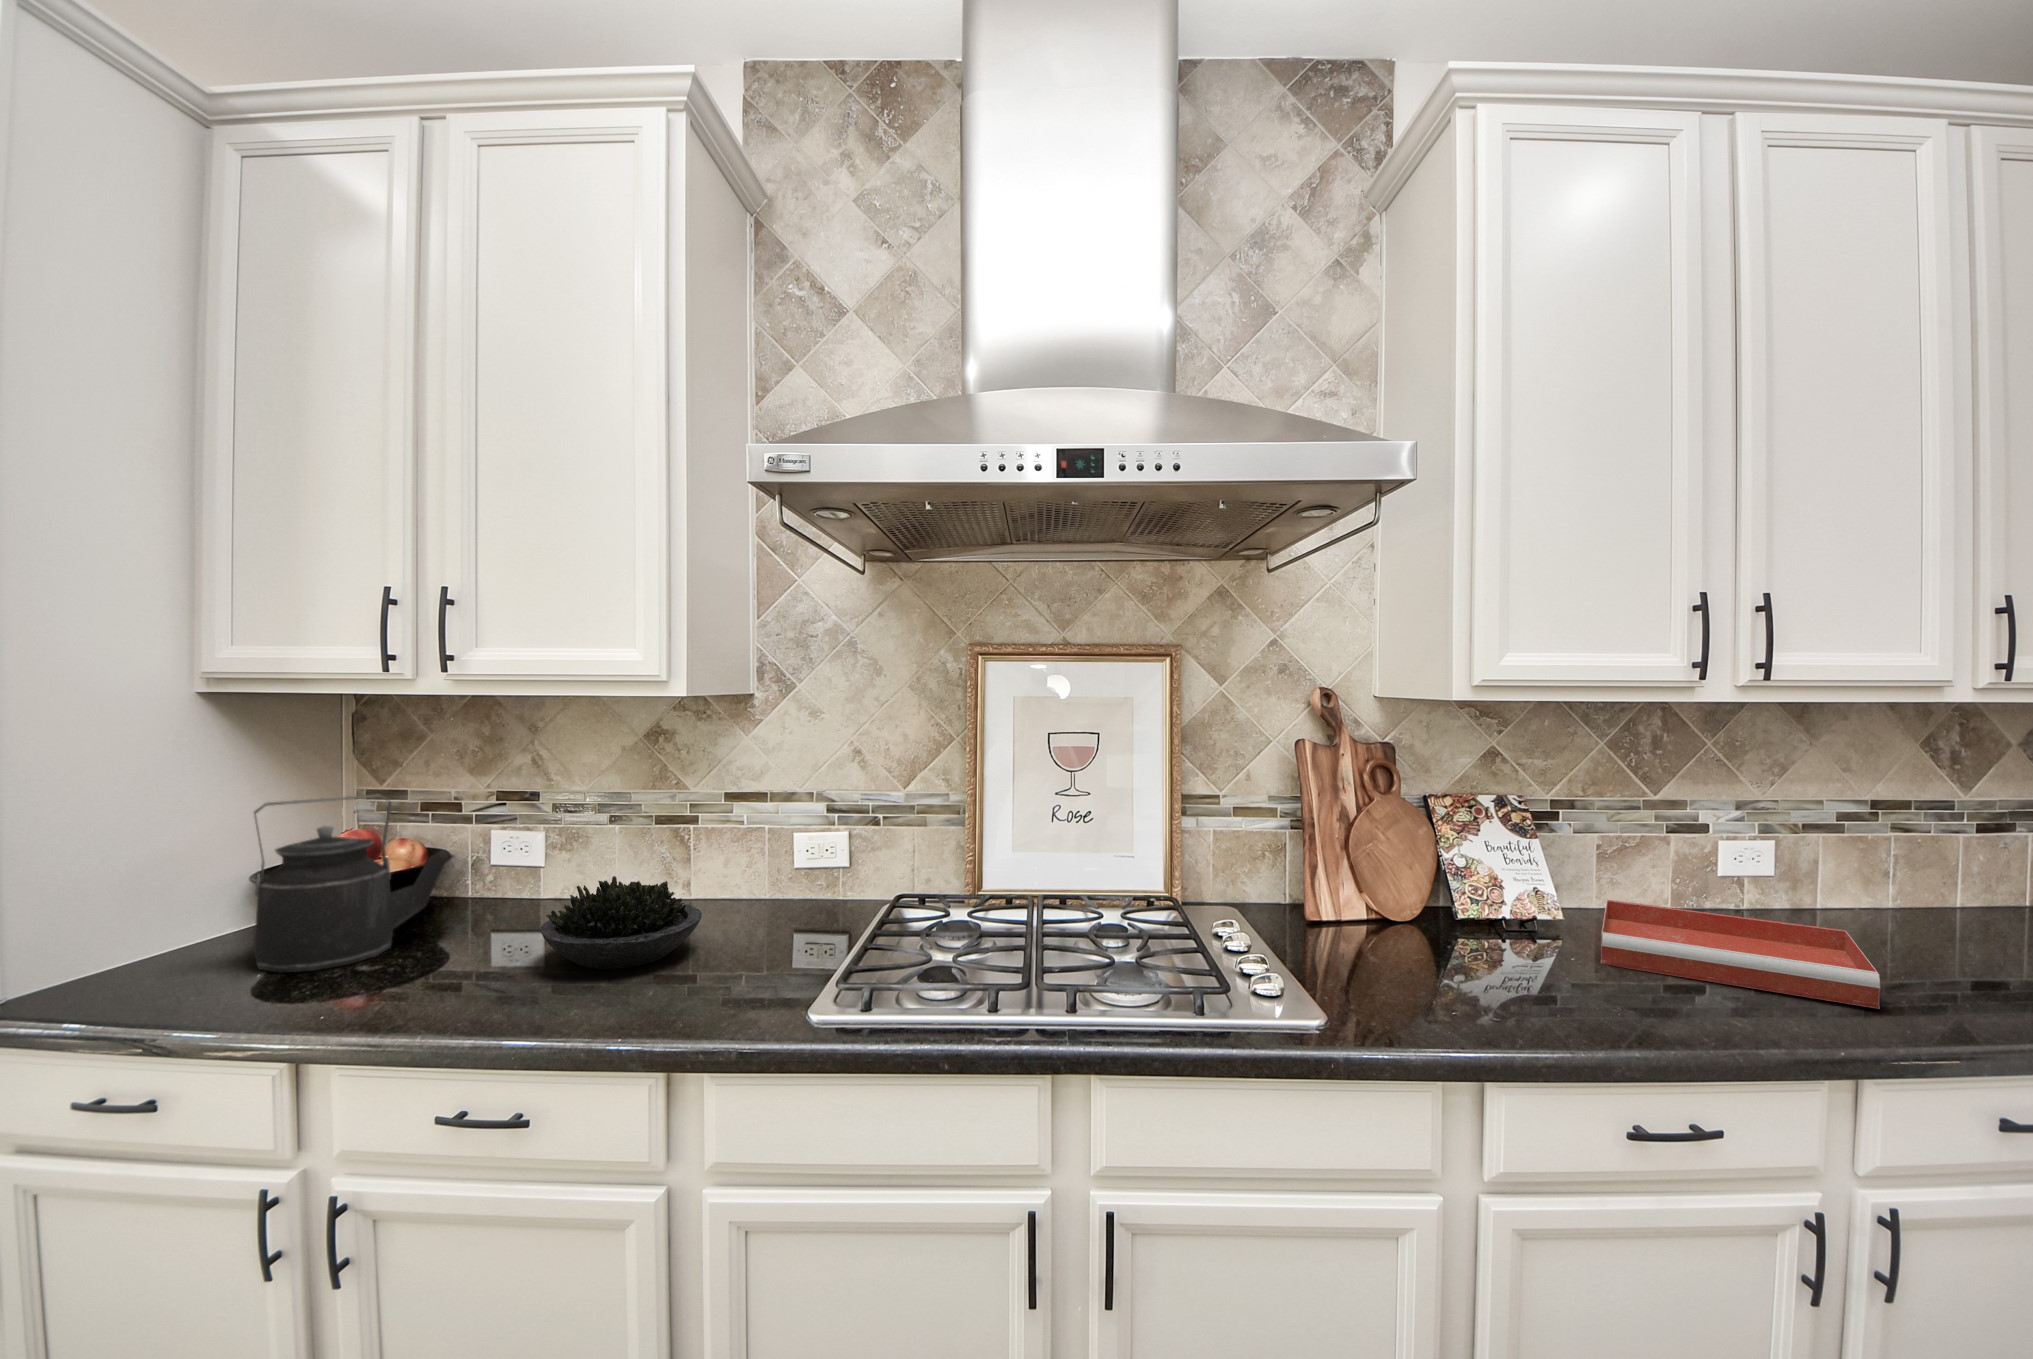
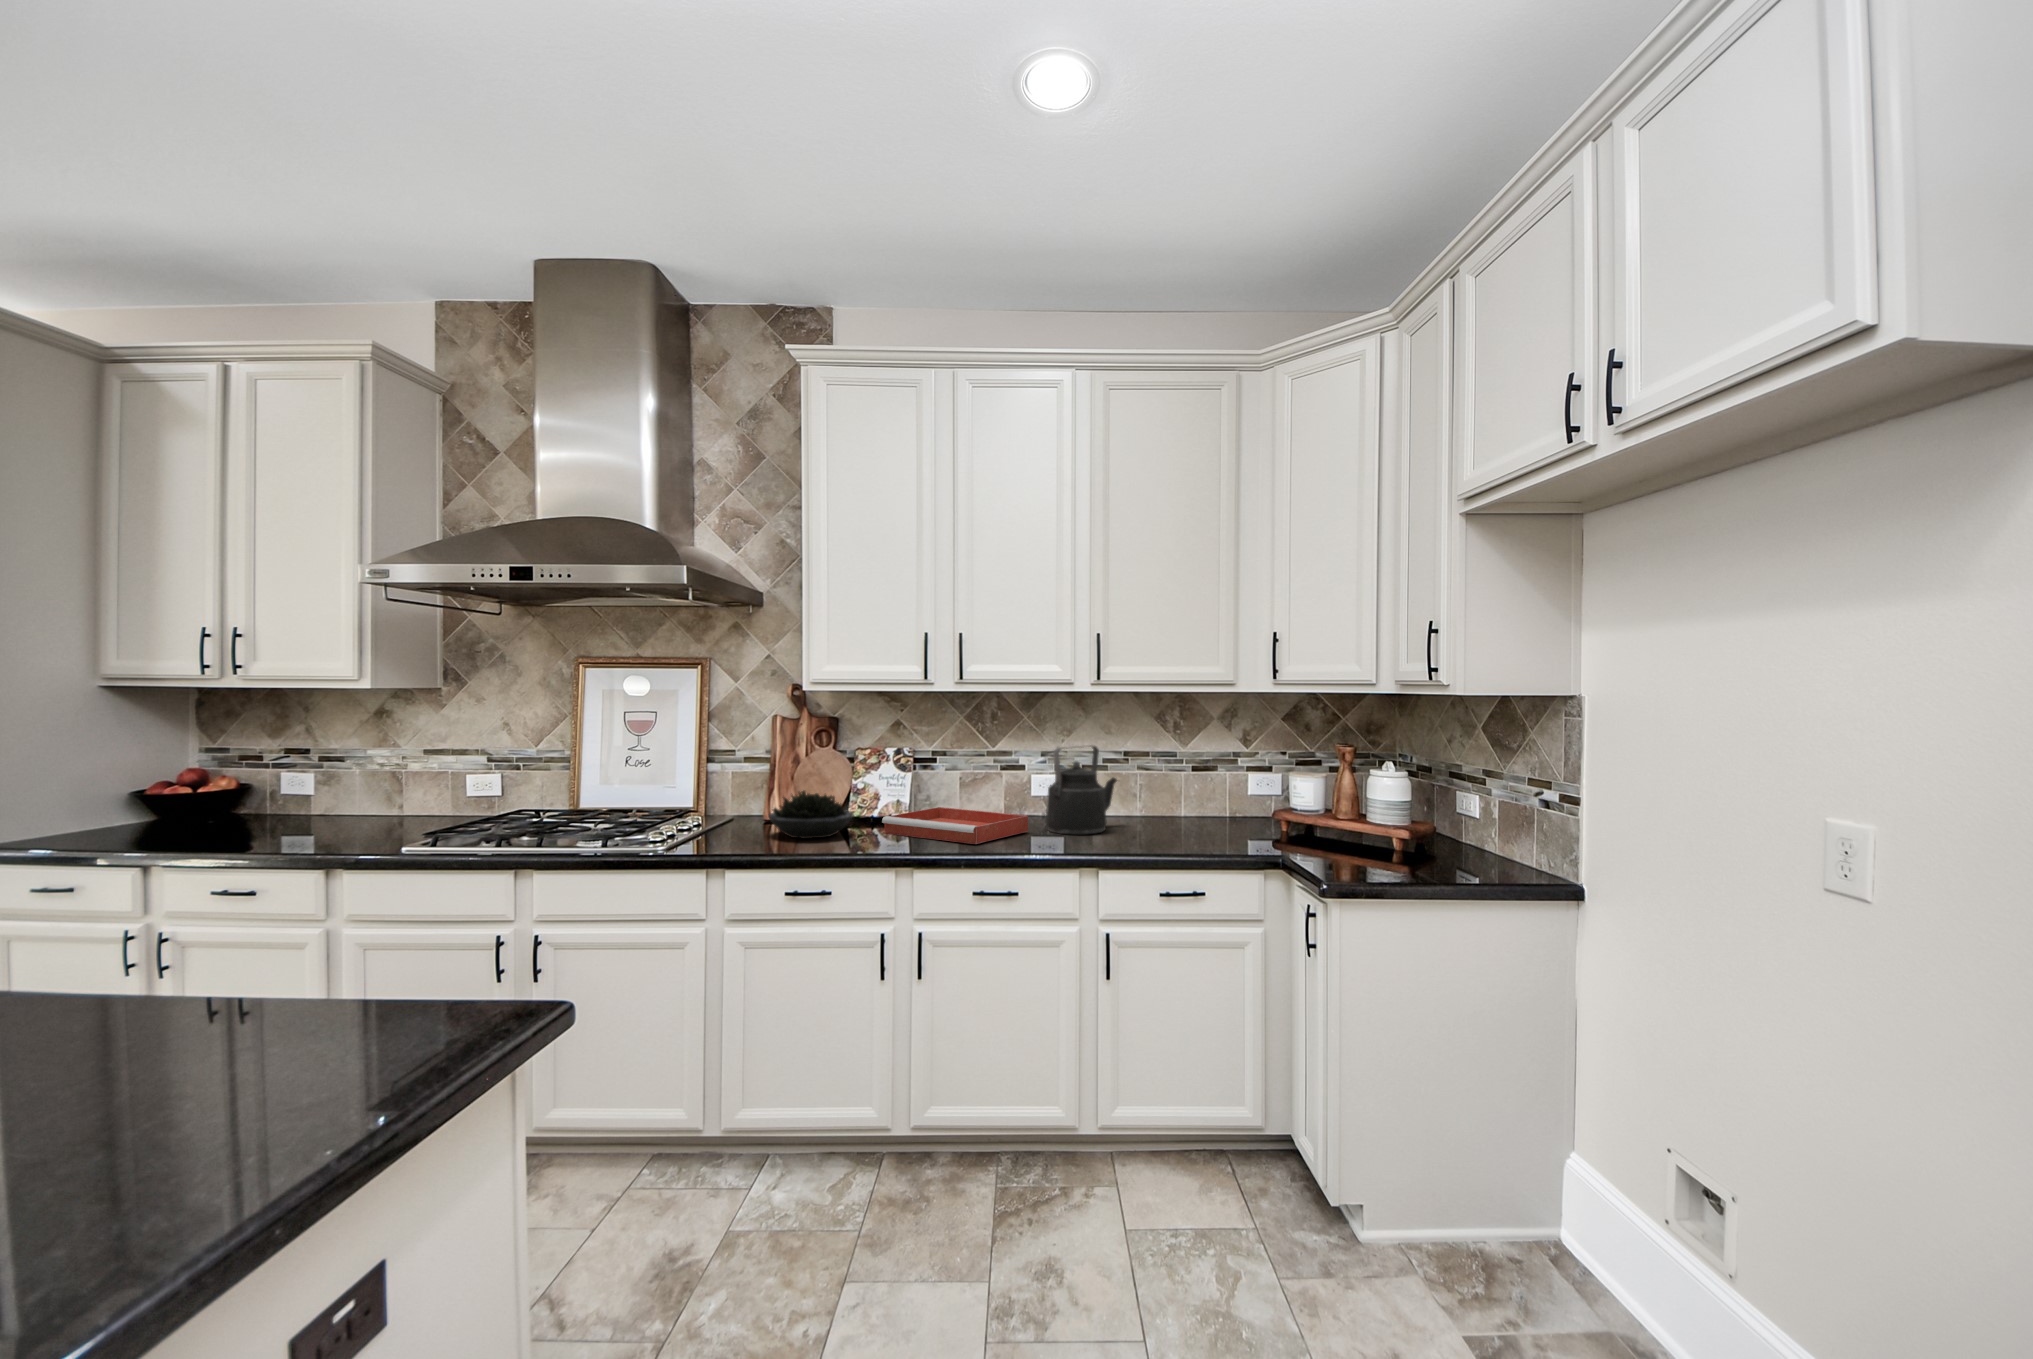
kettle: present [254,794,454,972] -> present [1046,746,1117,835]
succulent plant: present [540,876,702,969] -> present [768,791,853,838]

